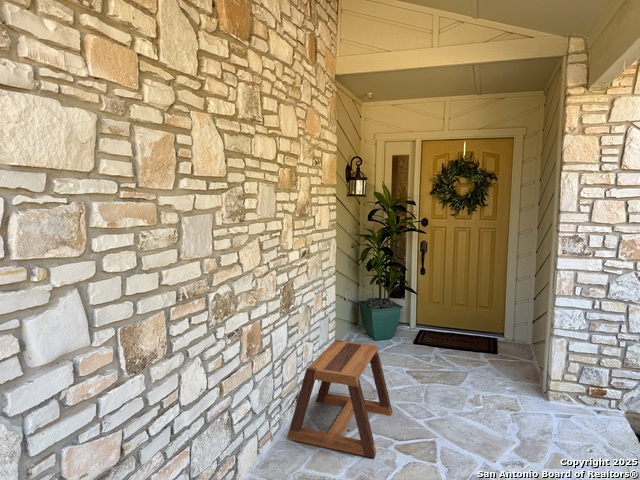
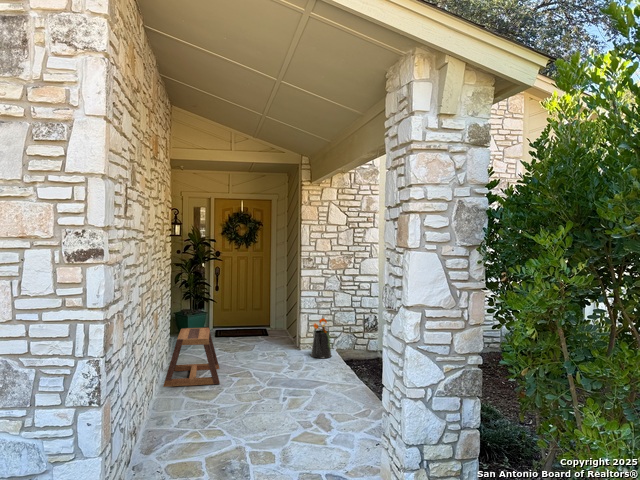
watering can: none [568,352,618,435] -> present [311,318,332,358]

